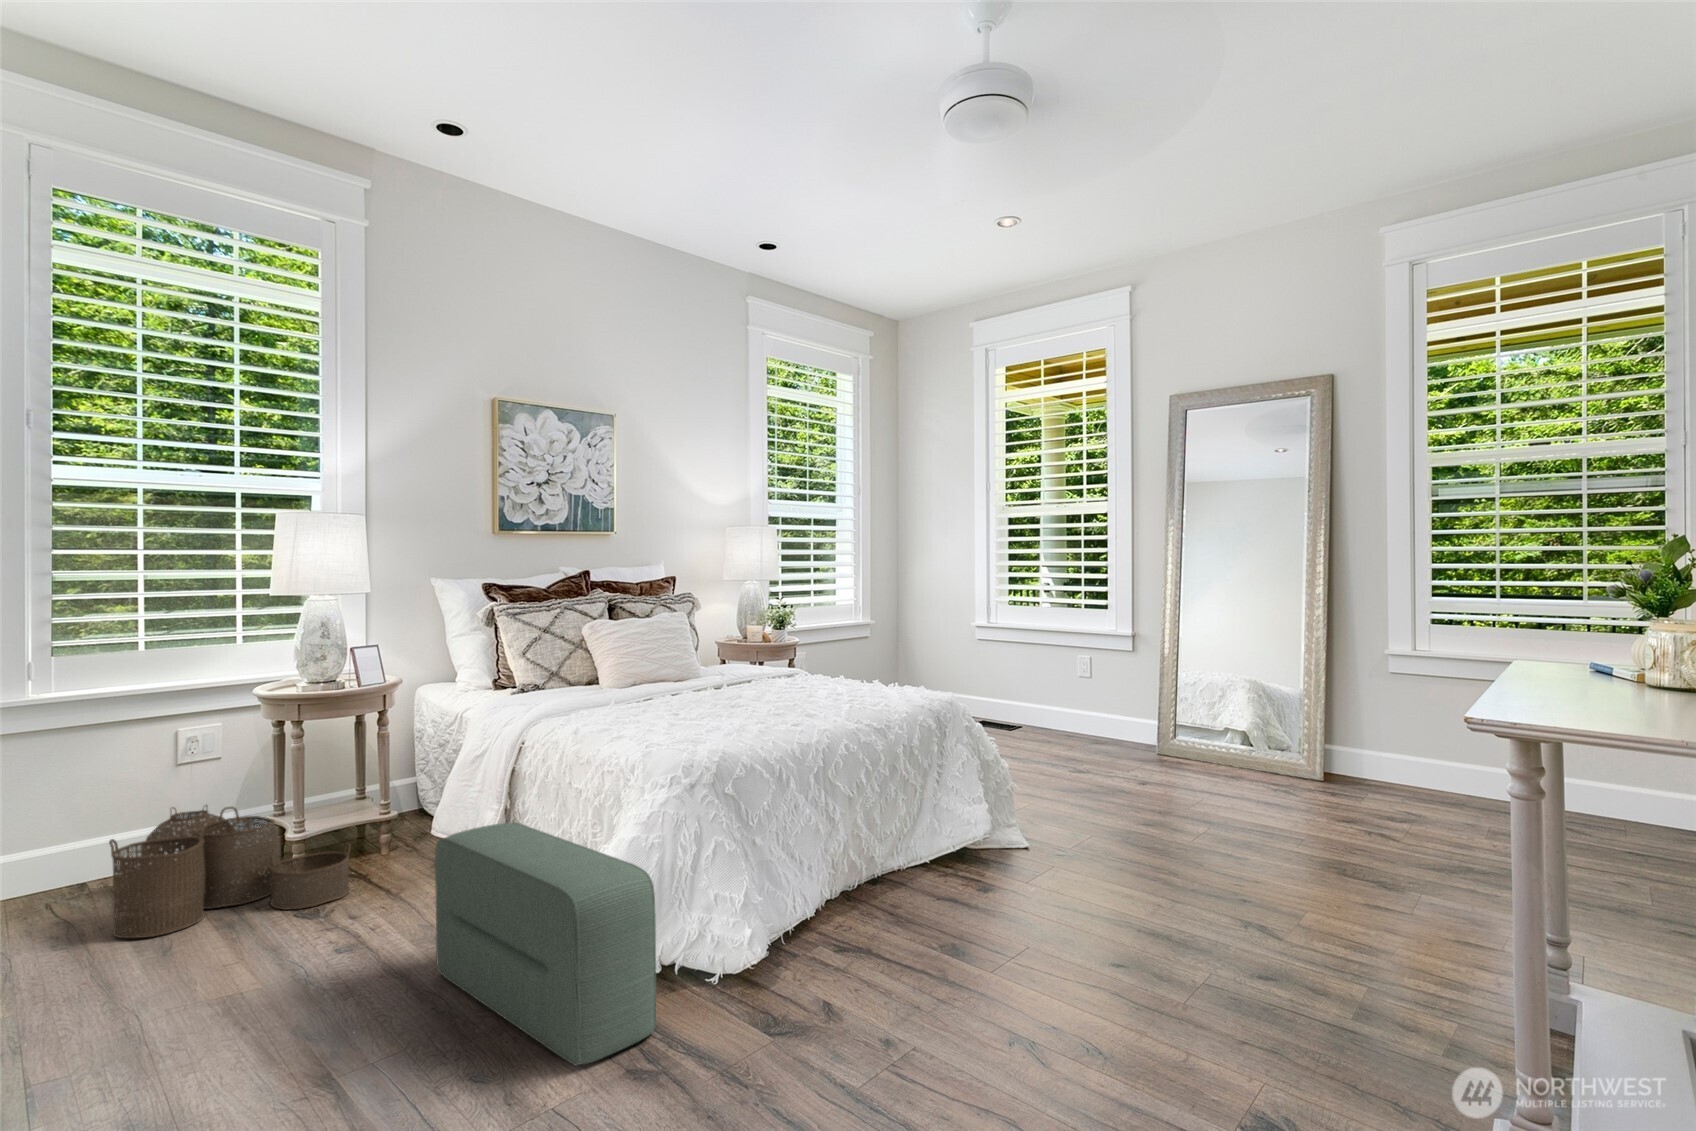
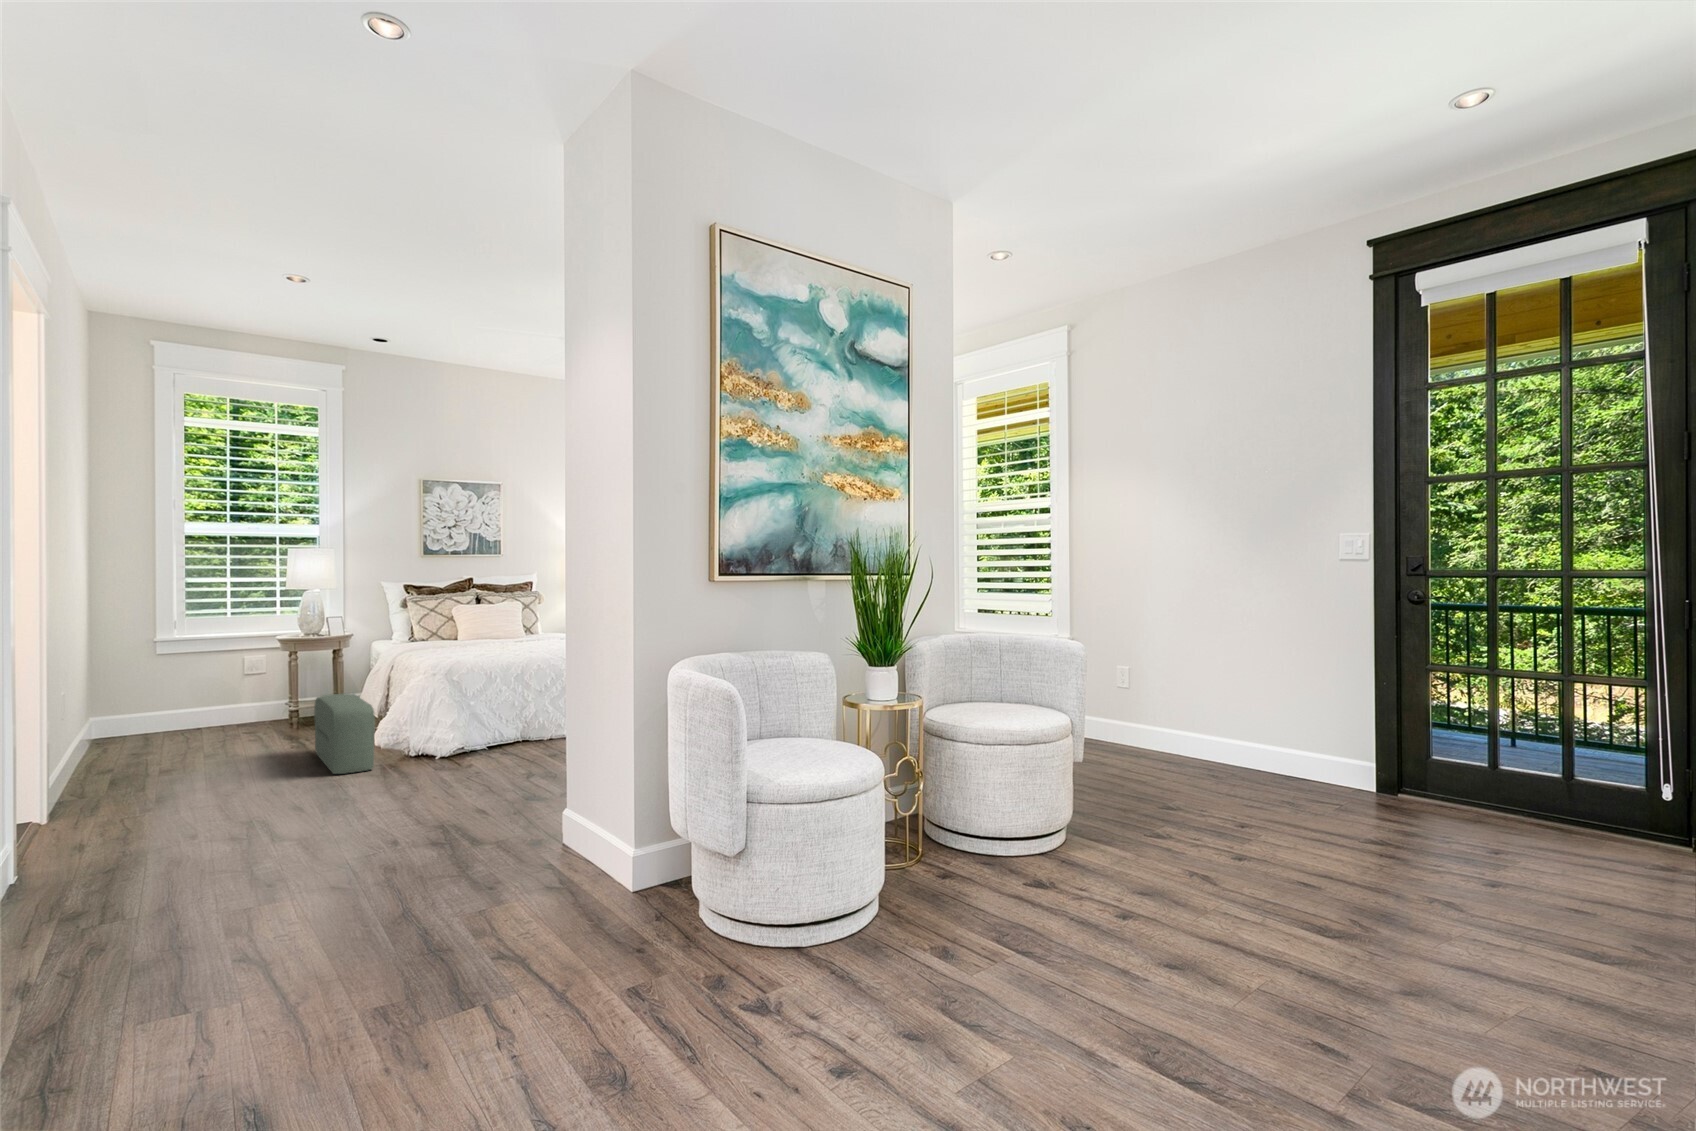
woven basket: present [109,805,351,938] -> none [202,690,311,741]

